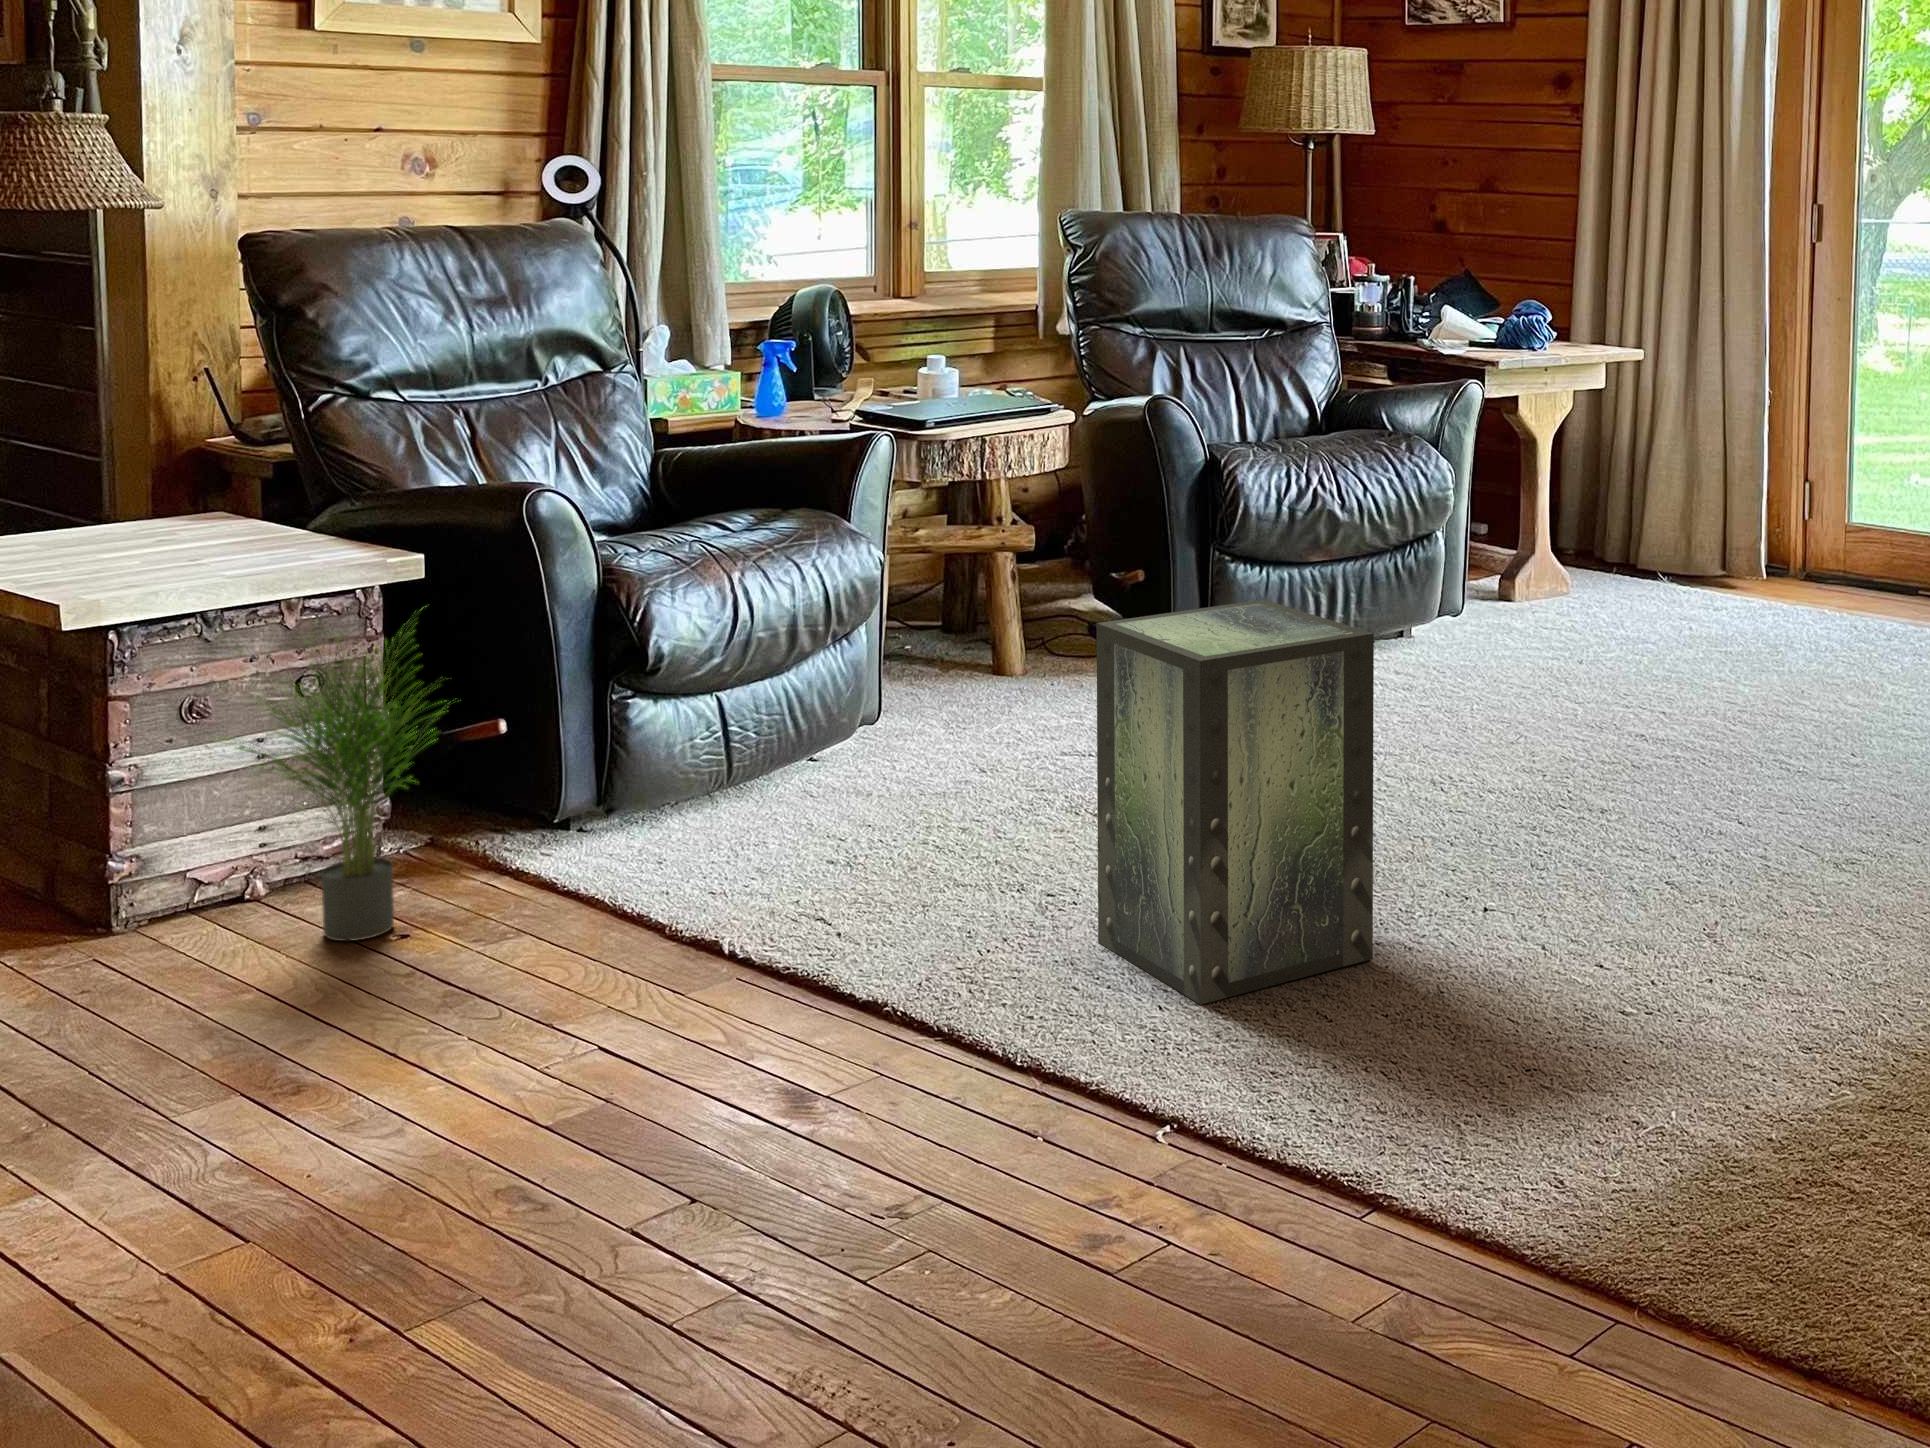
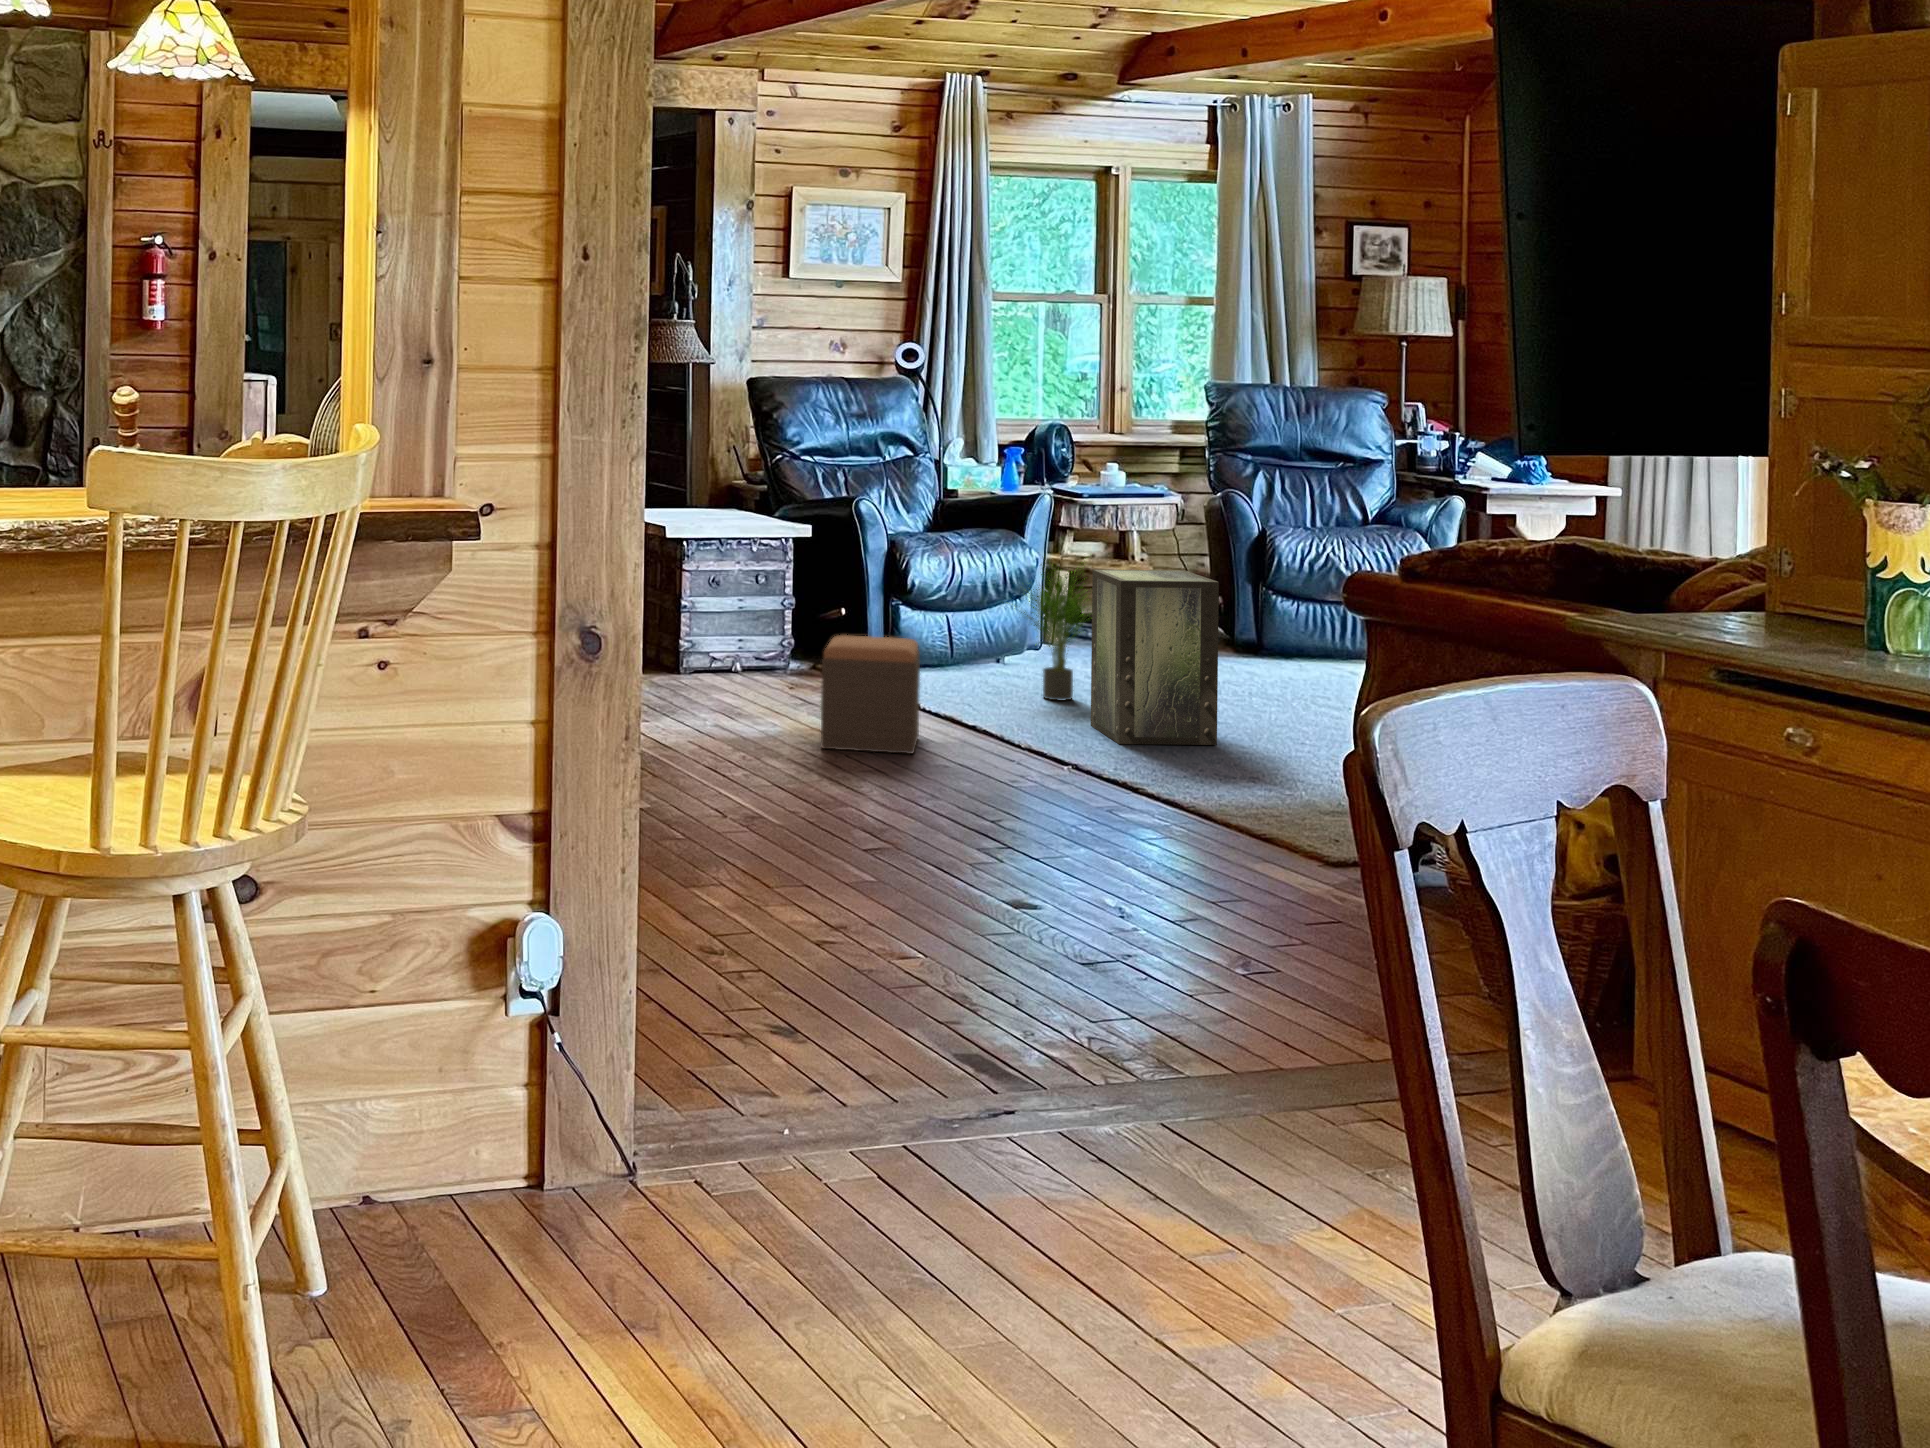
potted plant: present [230,608,443,941] -> present [1012,564,1090,700]
footstool: none [540,873,801,1231] -> present [821,635,920,754]

